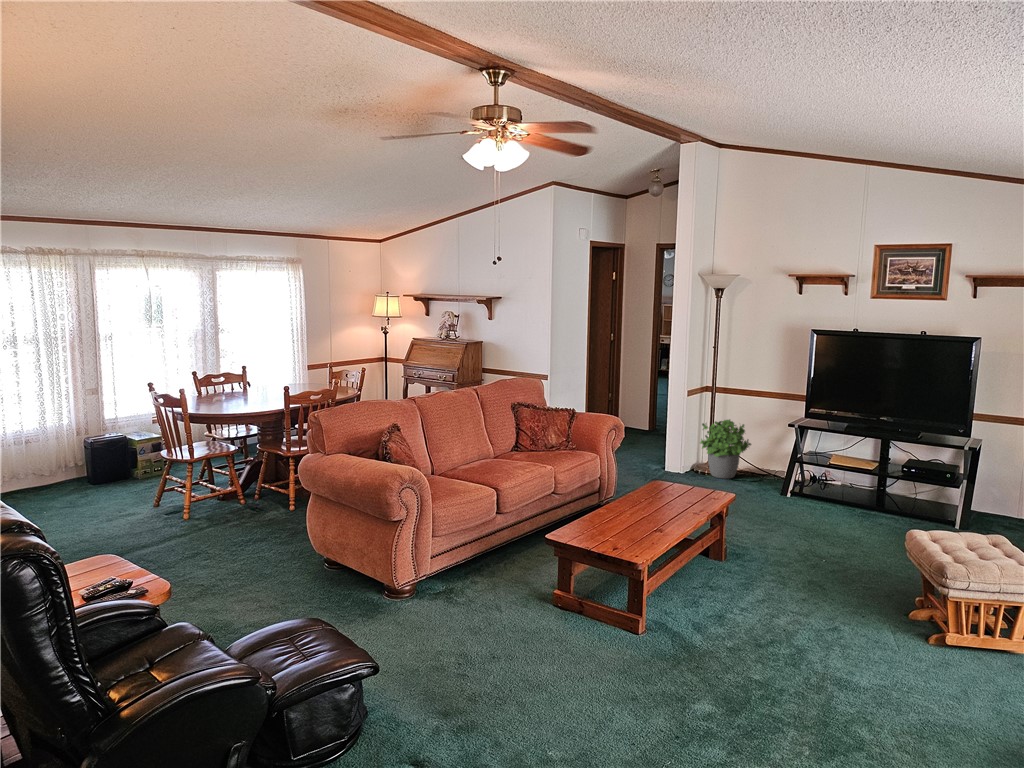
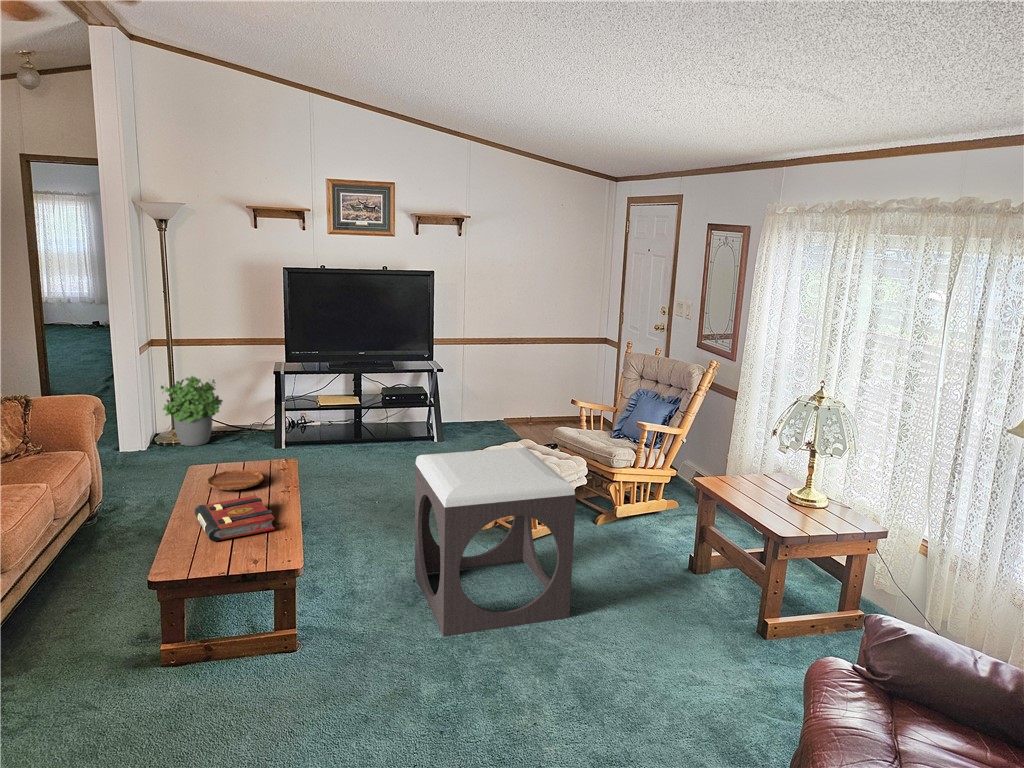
tray: none [646,489,692,504] -> present [207,470,264,490]
book: none [604,504,662,535] -> present [194,495,275,542]
footstool: none [758,508,931,723] -> present [415,447,576,637]

